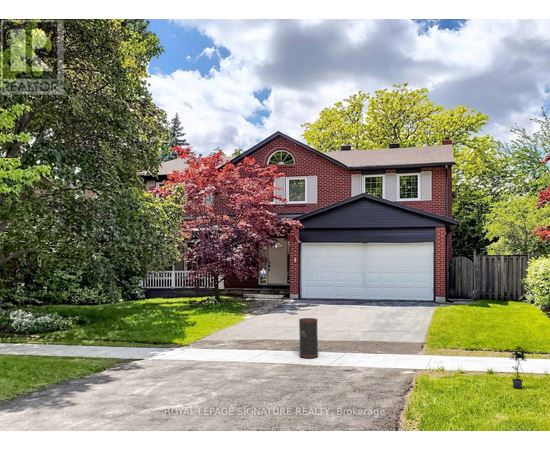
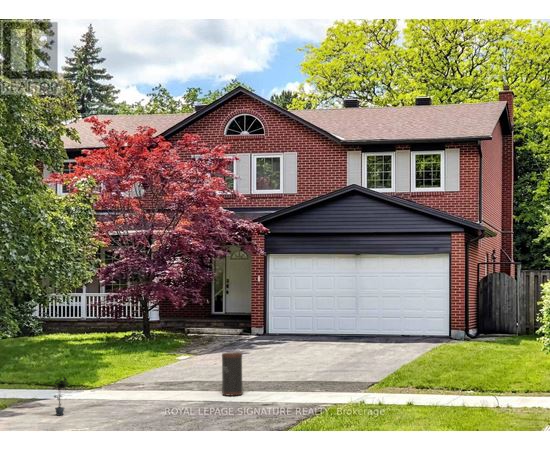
potted plant: present [506,346,530,388] -> present [54,377,68,415]

